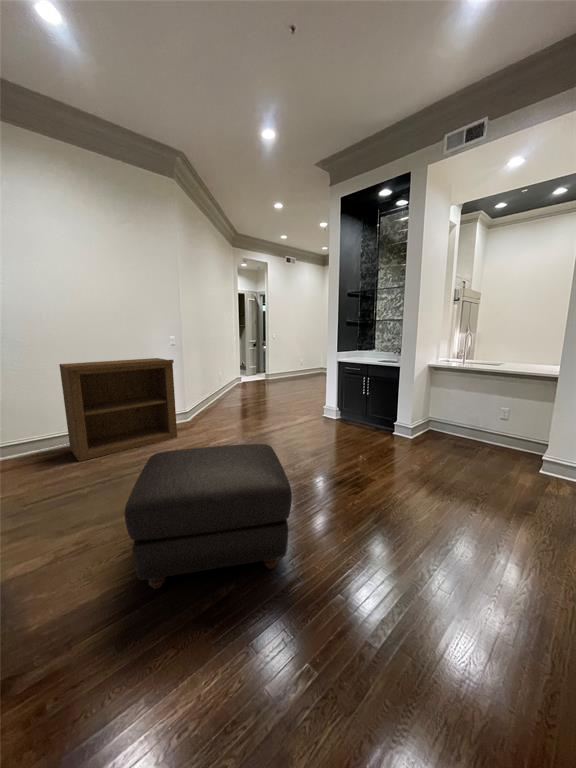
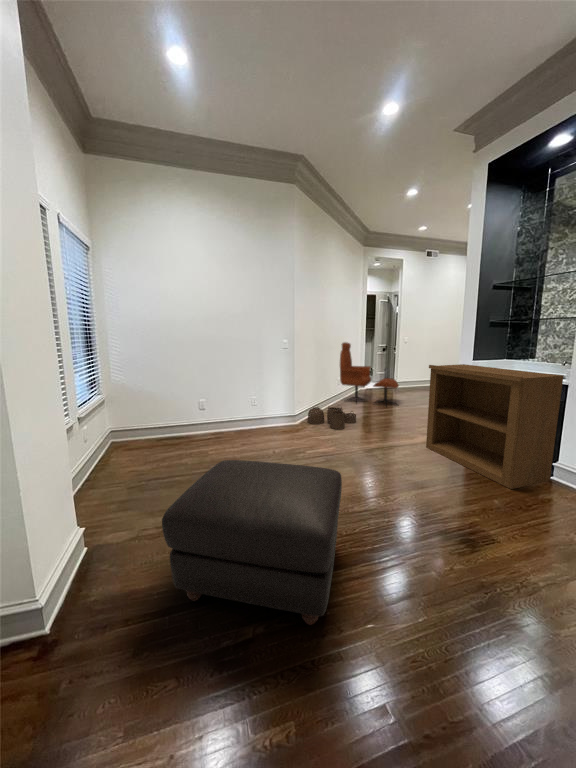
lounge chair: none [220,338,276,397] -> present [340,342,399,403]
bookshelf: present [59,358,177,461] -> present [426,364,564,489]
woven basket: none [198,398,245,420] -> present [308,407,356,429]

